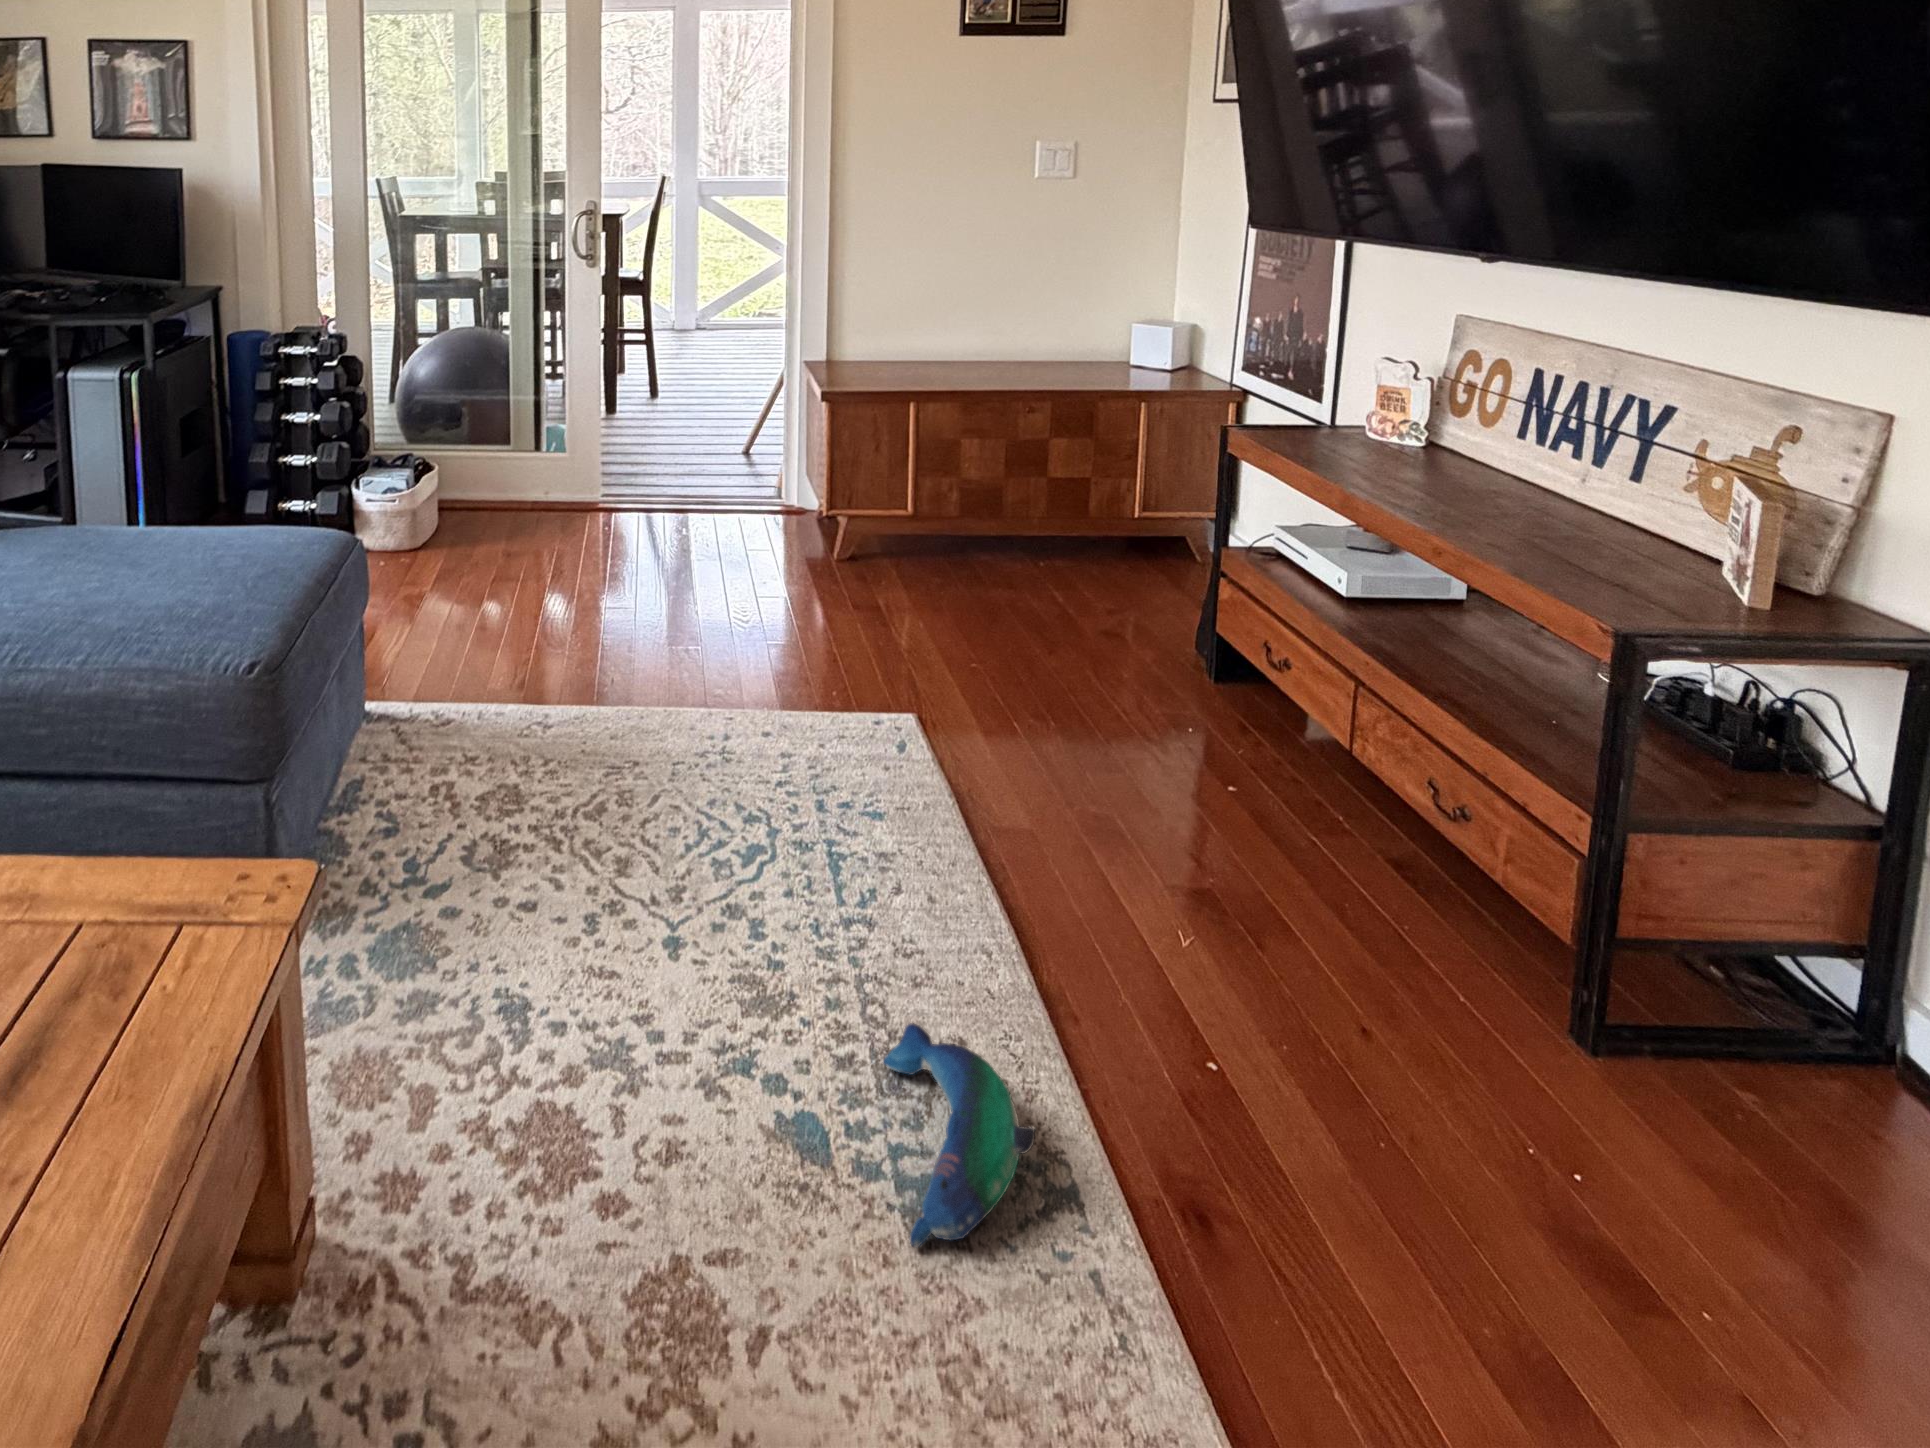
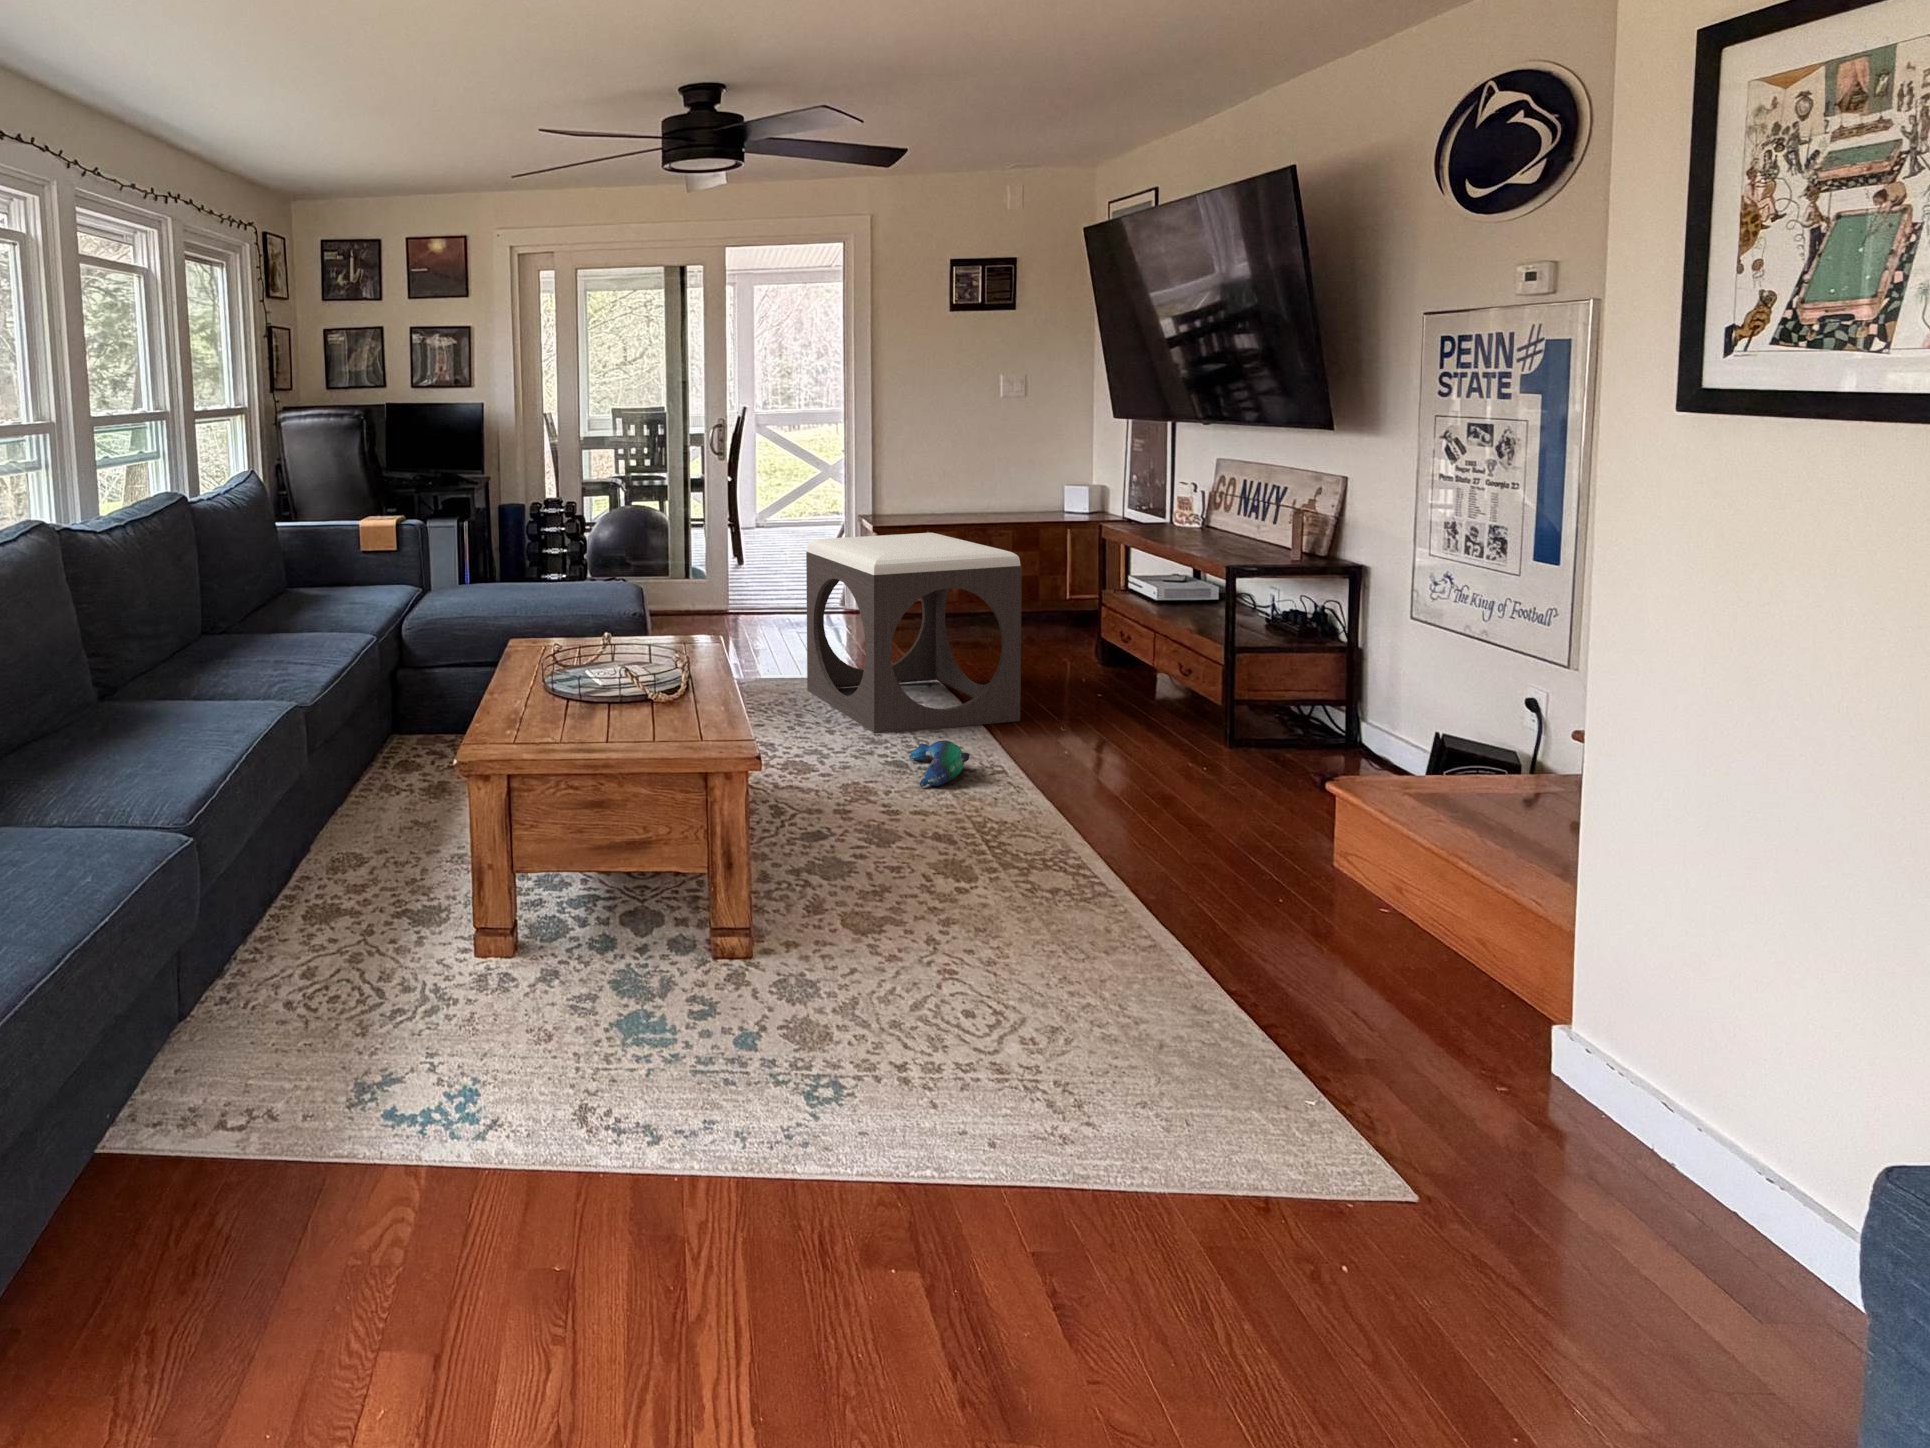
footstool: none [692,449,1127,931] -> present [806,533,1022,733]

